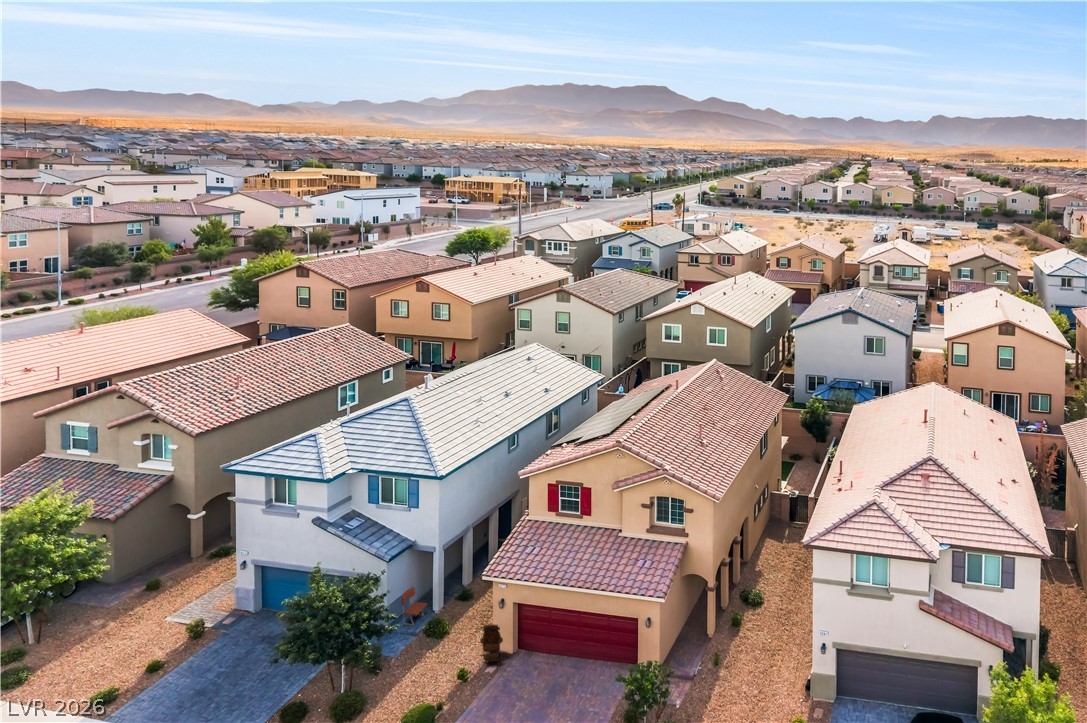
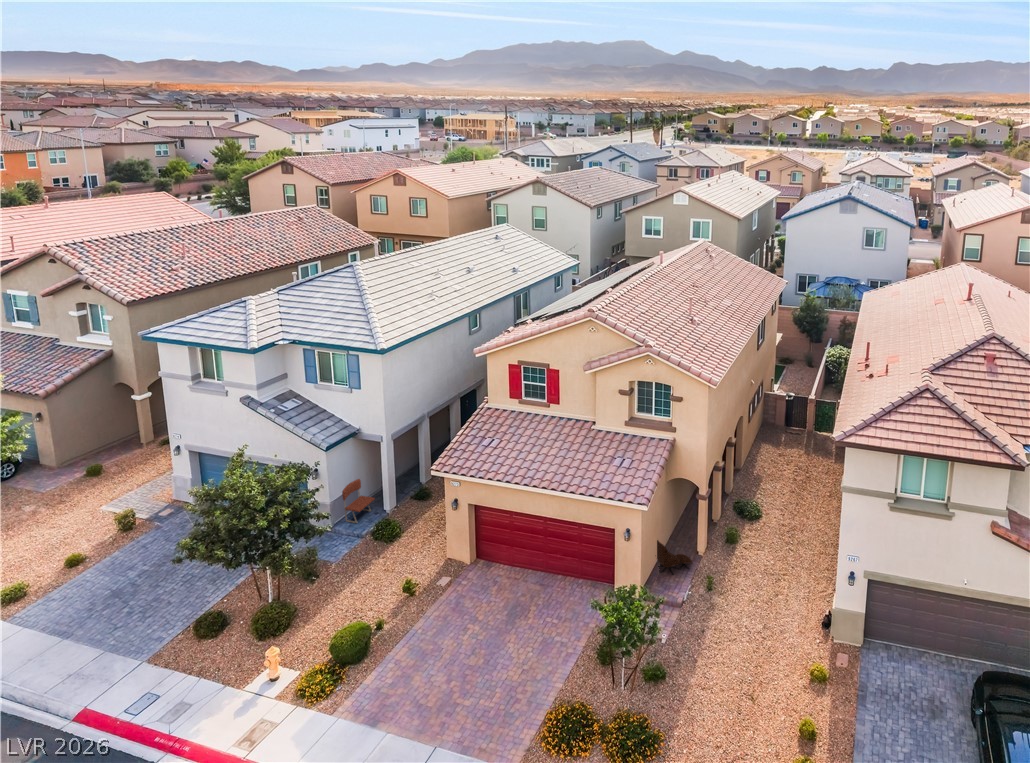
lounge chair: present [480,624,503,663] -> present [657,540,693,574]

